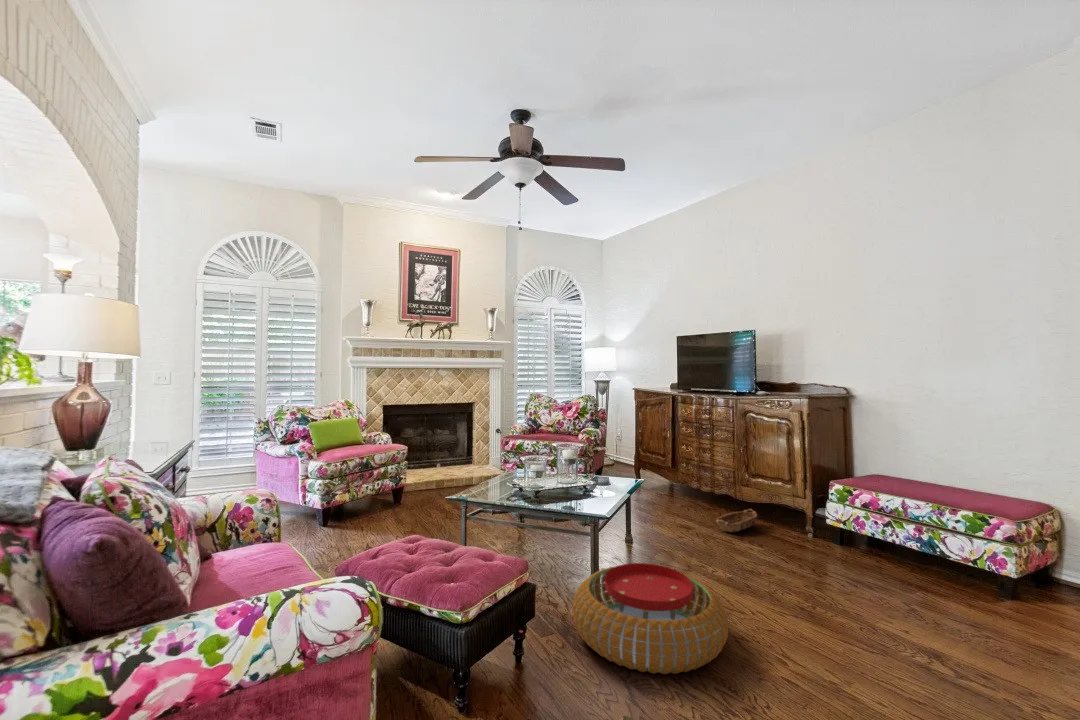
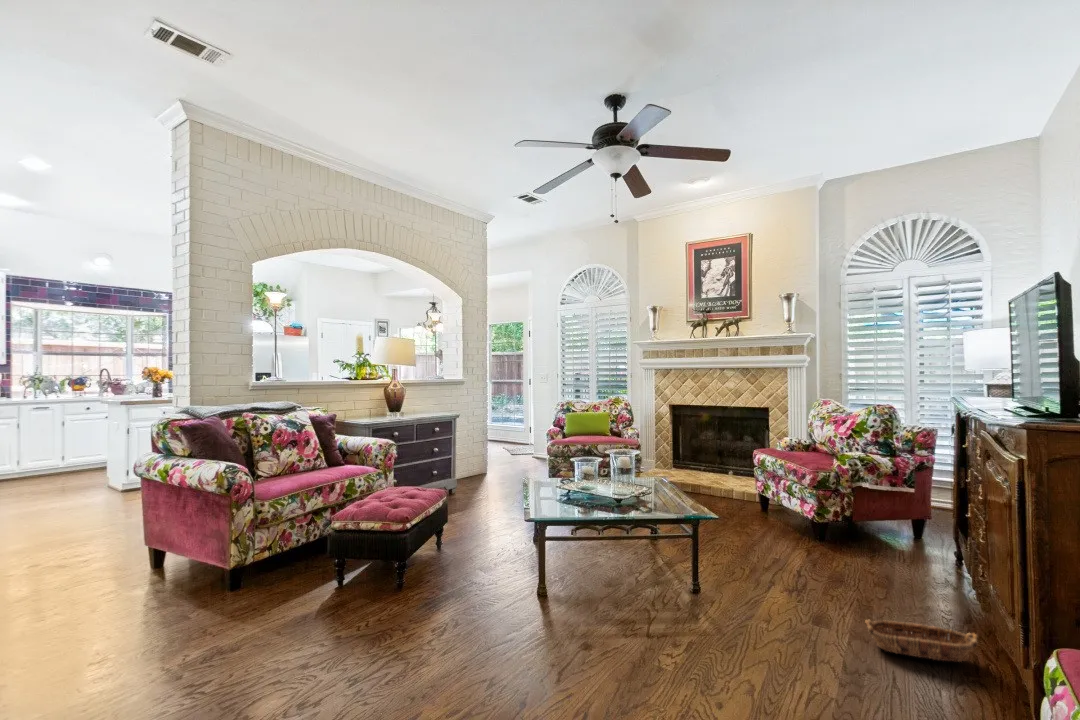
pouf: present [573,563,728,674] -> none [401,562,562,675]

